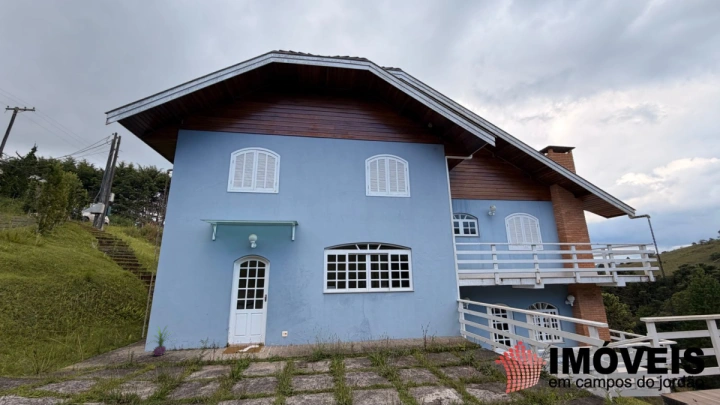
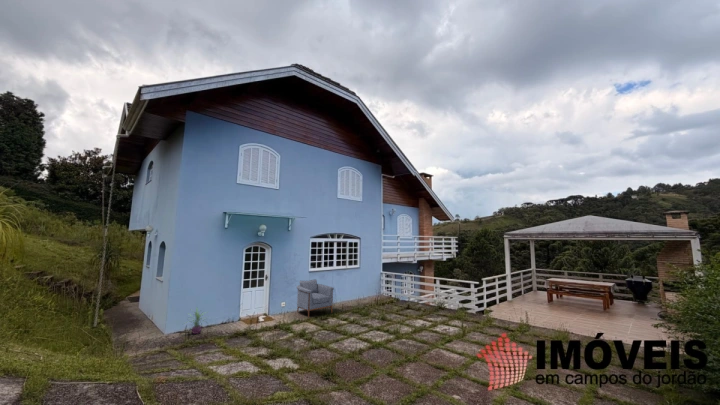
armchair: none [290,304,335,357] -> present [297,279,334,318]

